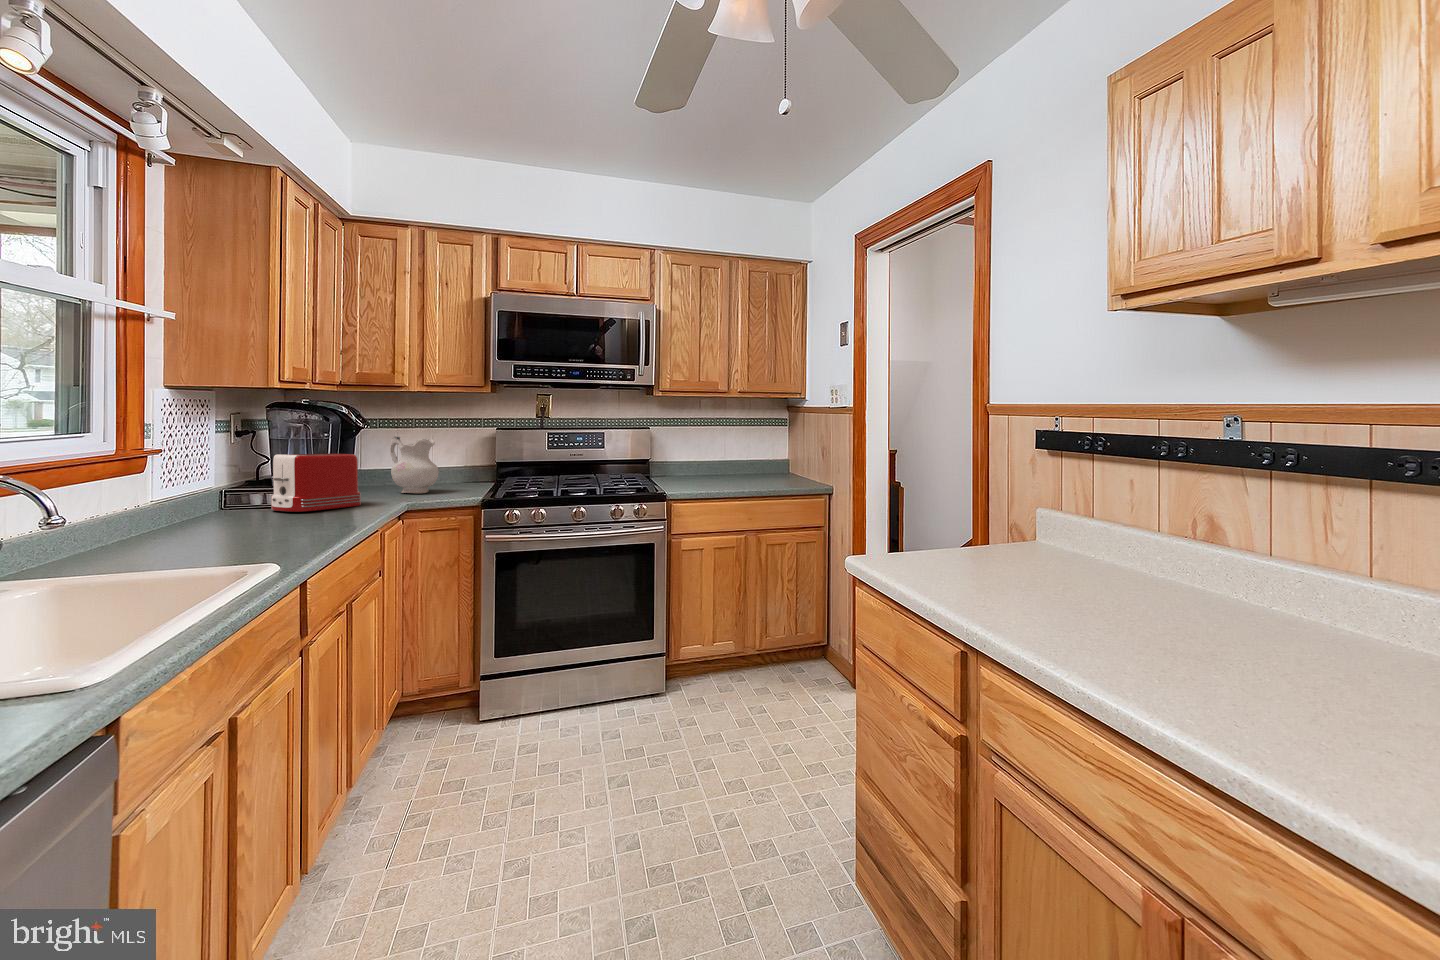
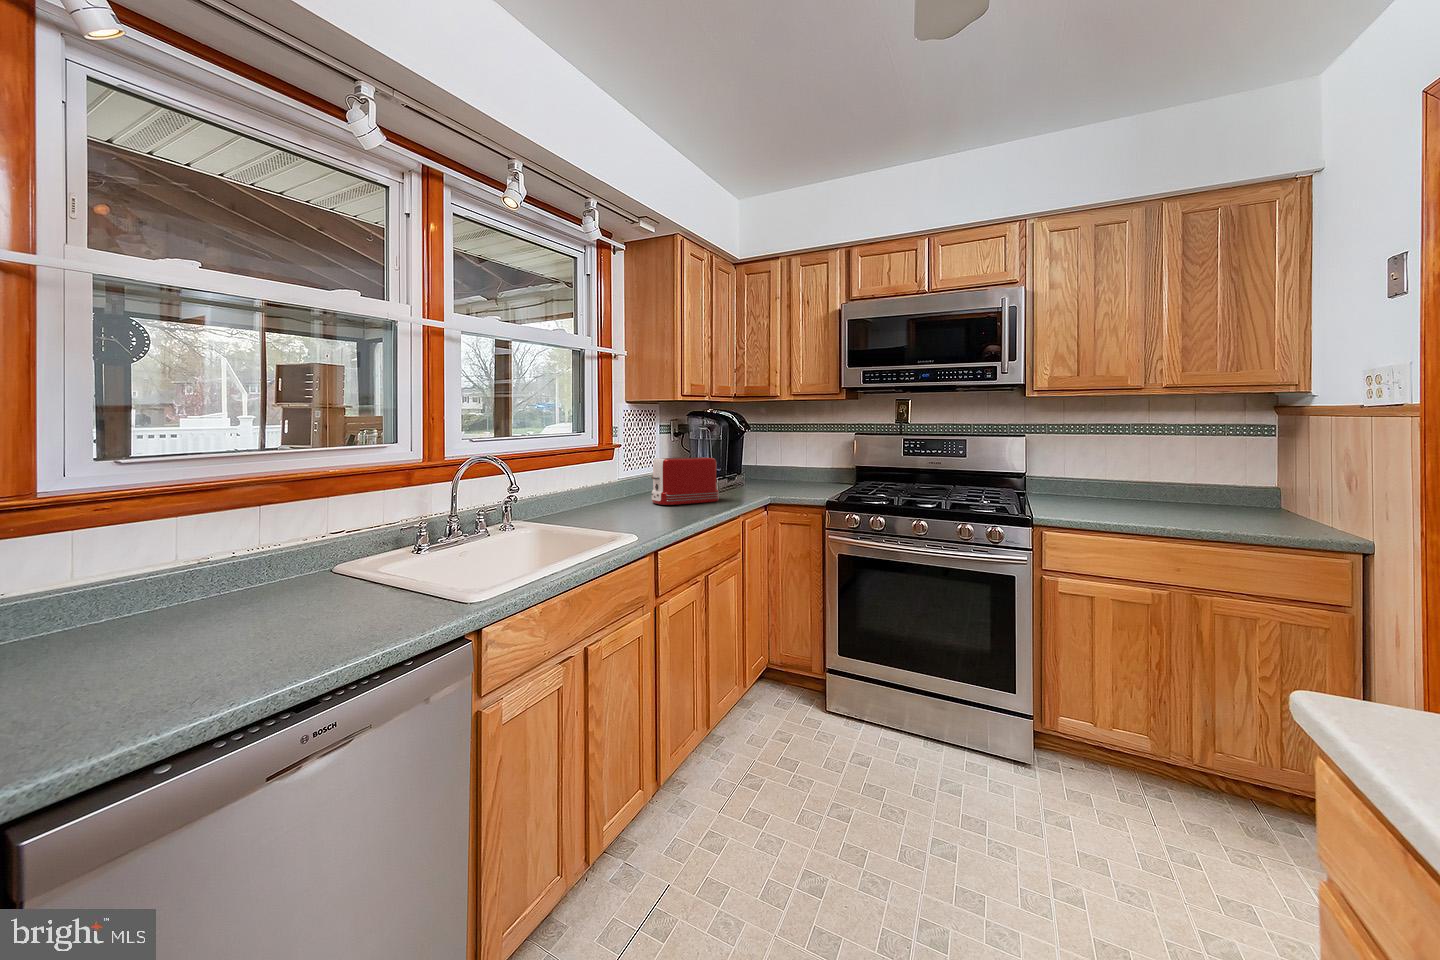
ceramic pitcher: present [390,436,439,493] -> none [757,442,795,492]

